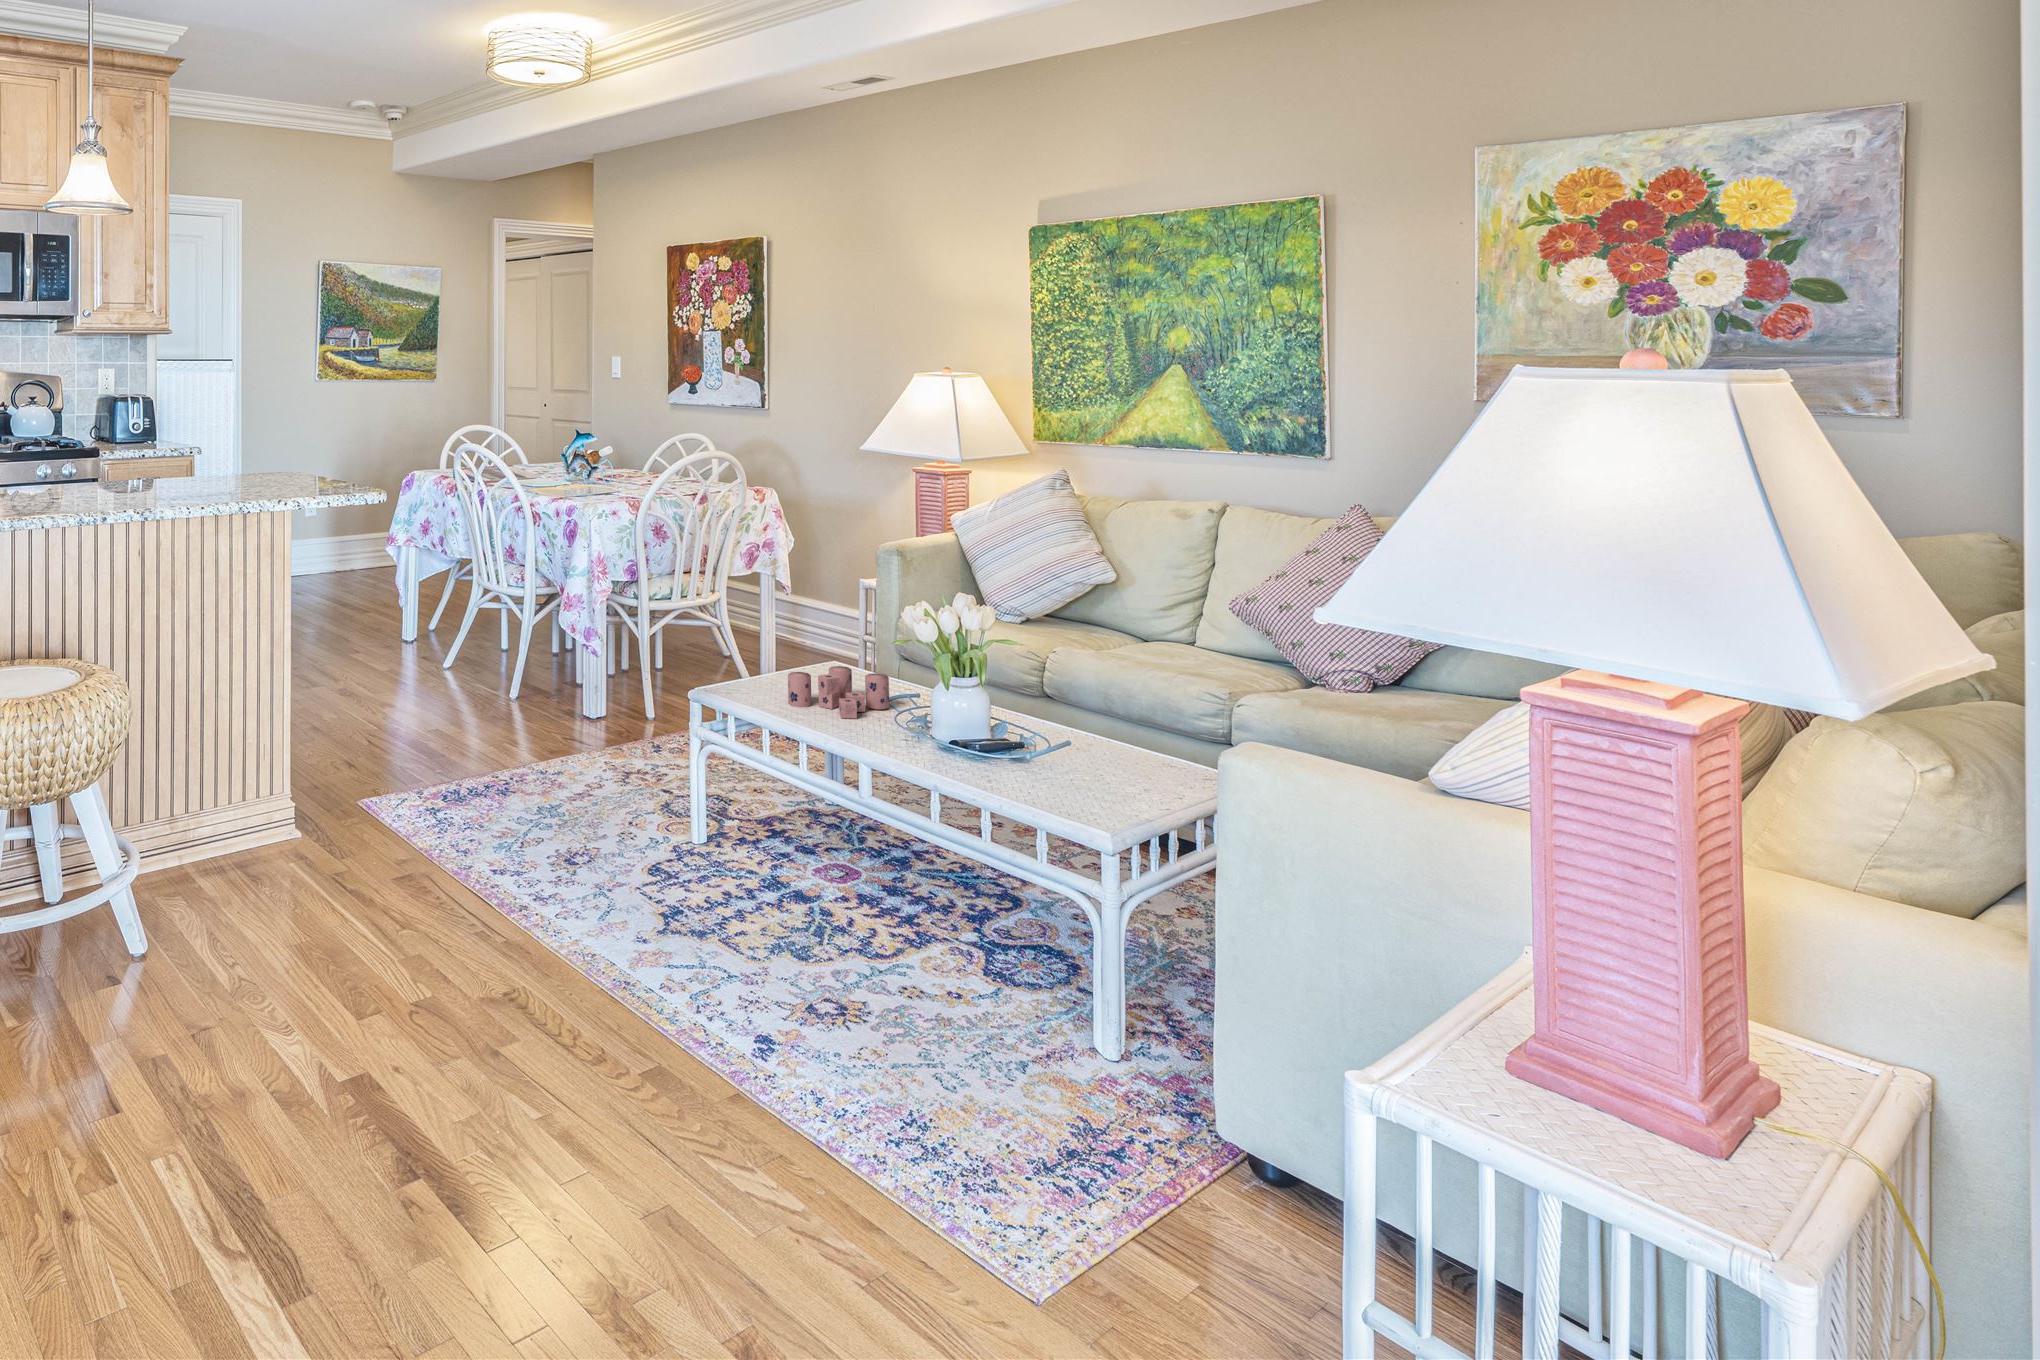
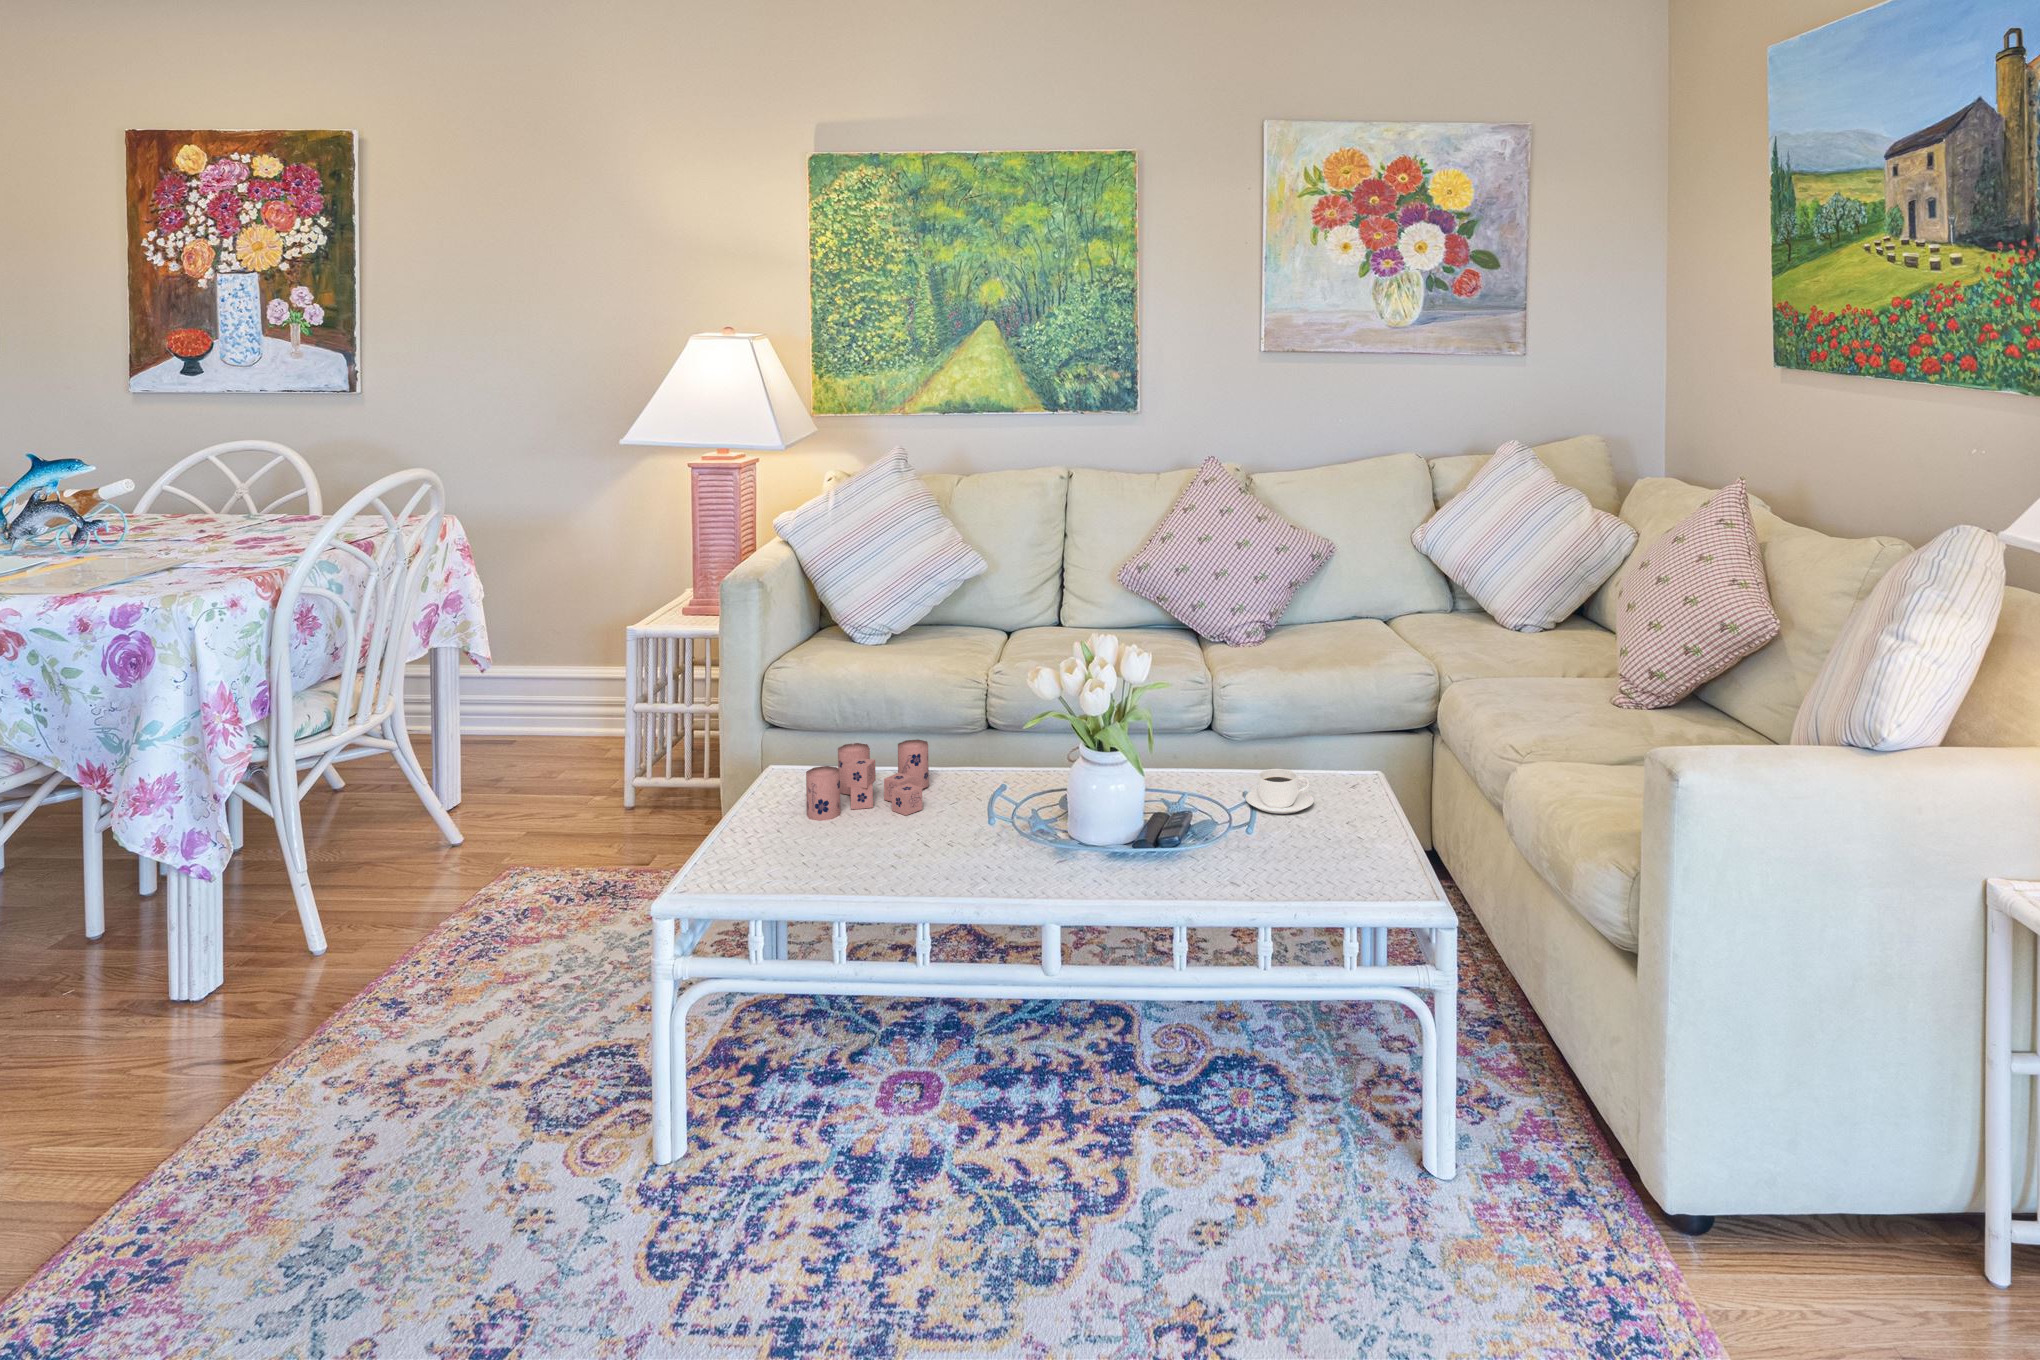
coffee cup: none [1074,762,1139,801] -> present [1246,769,1313,814]

